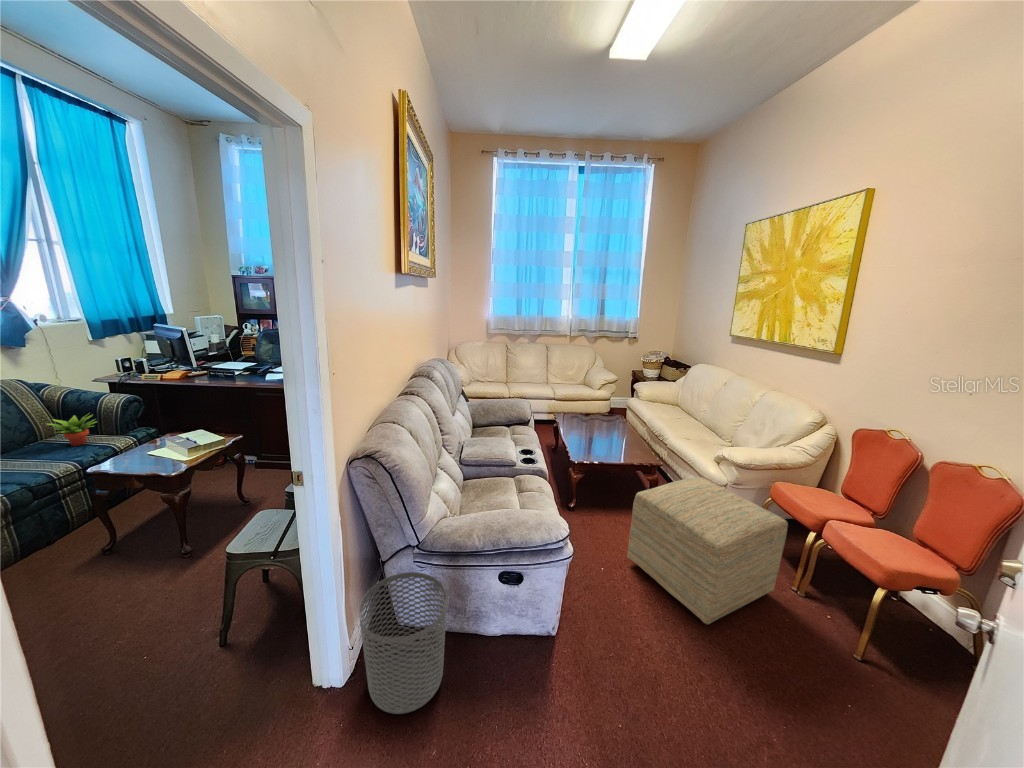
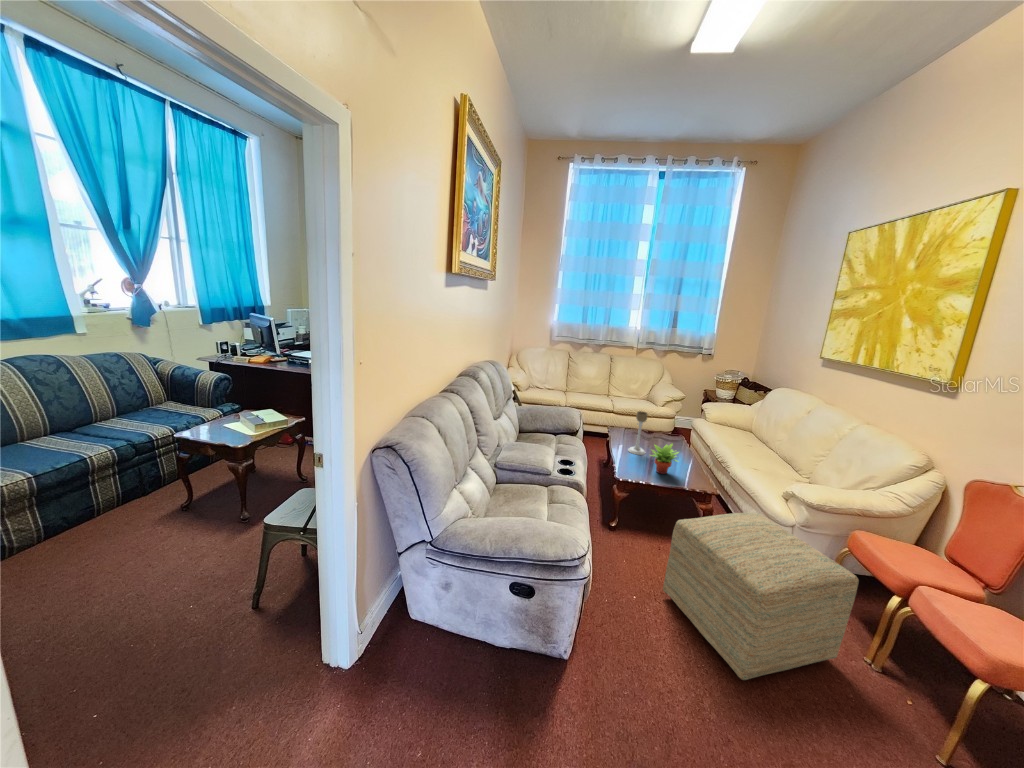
candle holder: none [577,396,592,436] -> present [628,411,647,455]
succulent plant: present [47,415,95,446] -> present [651,443,678,474]
waste bin: present [359,572,447,714] -> none [367,564,452,702]

